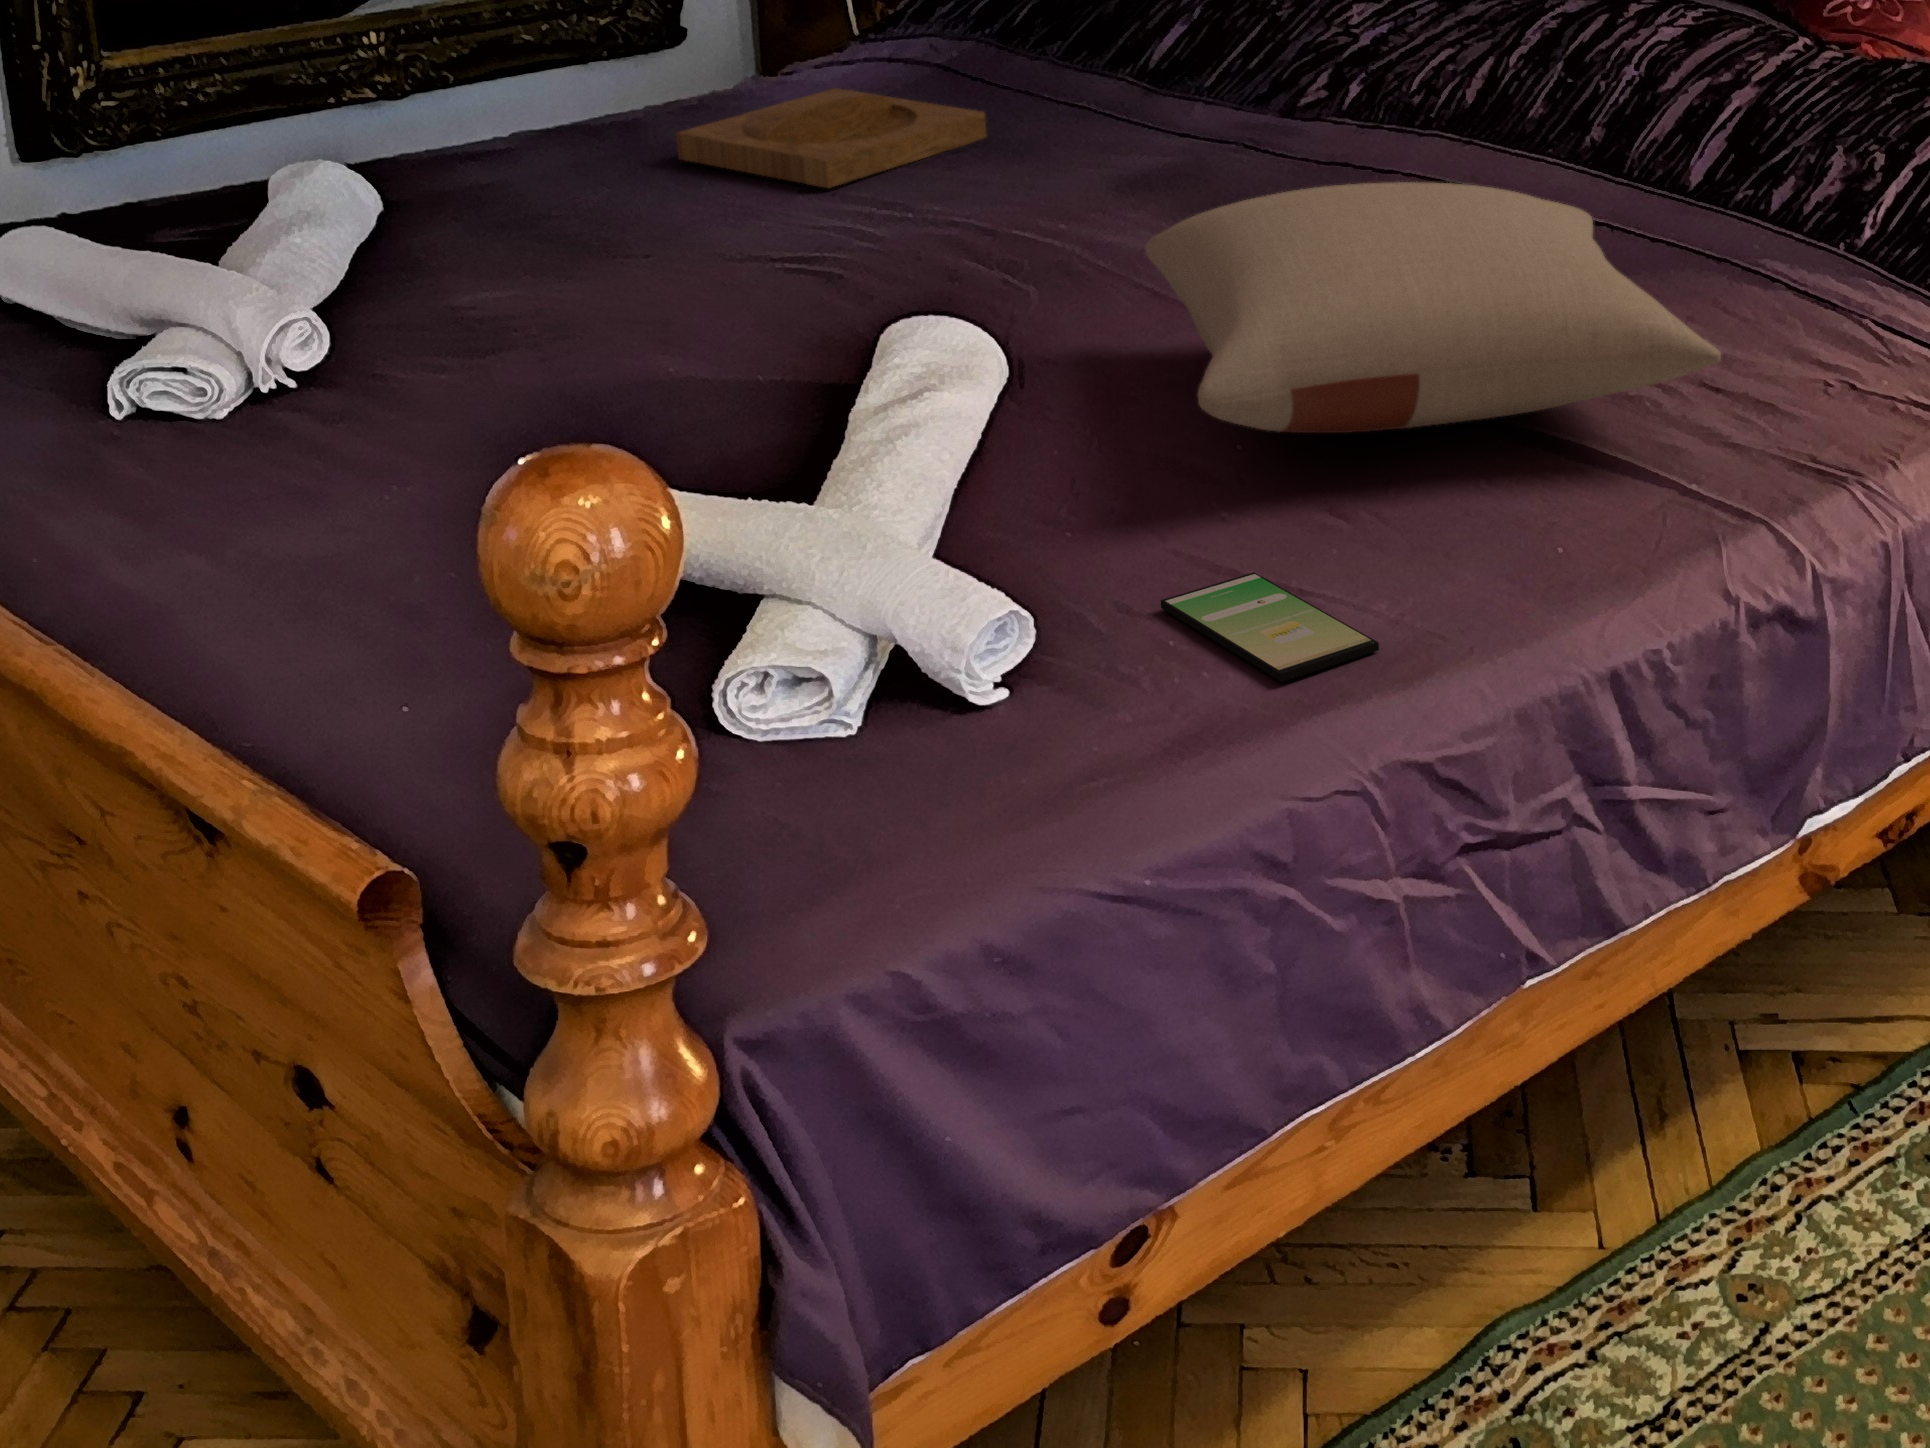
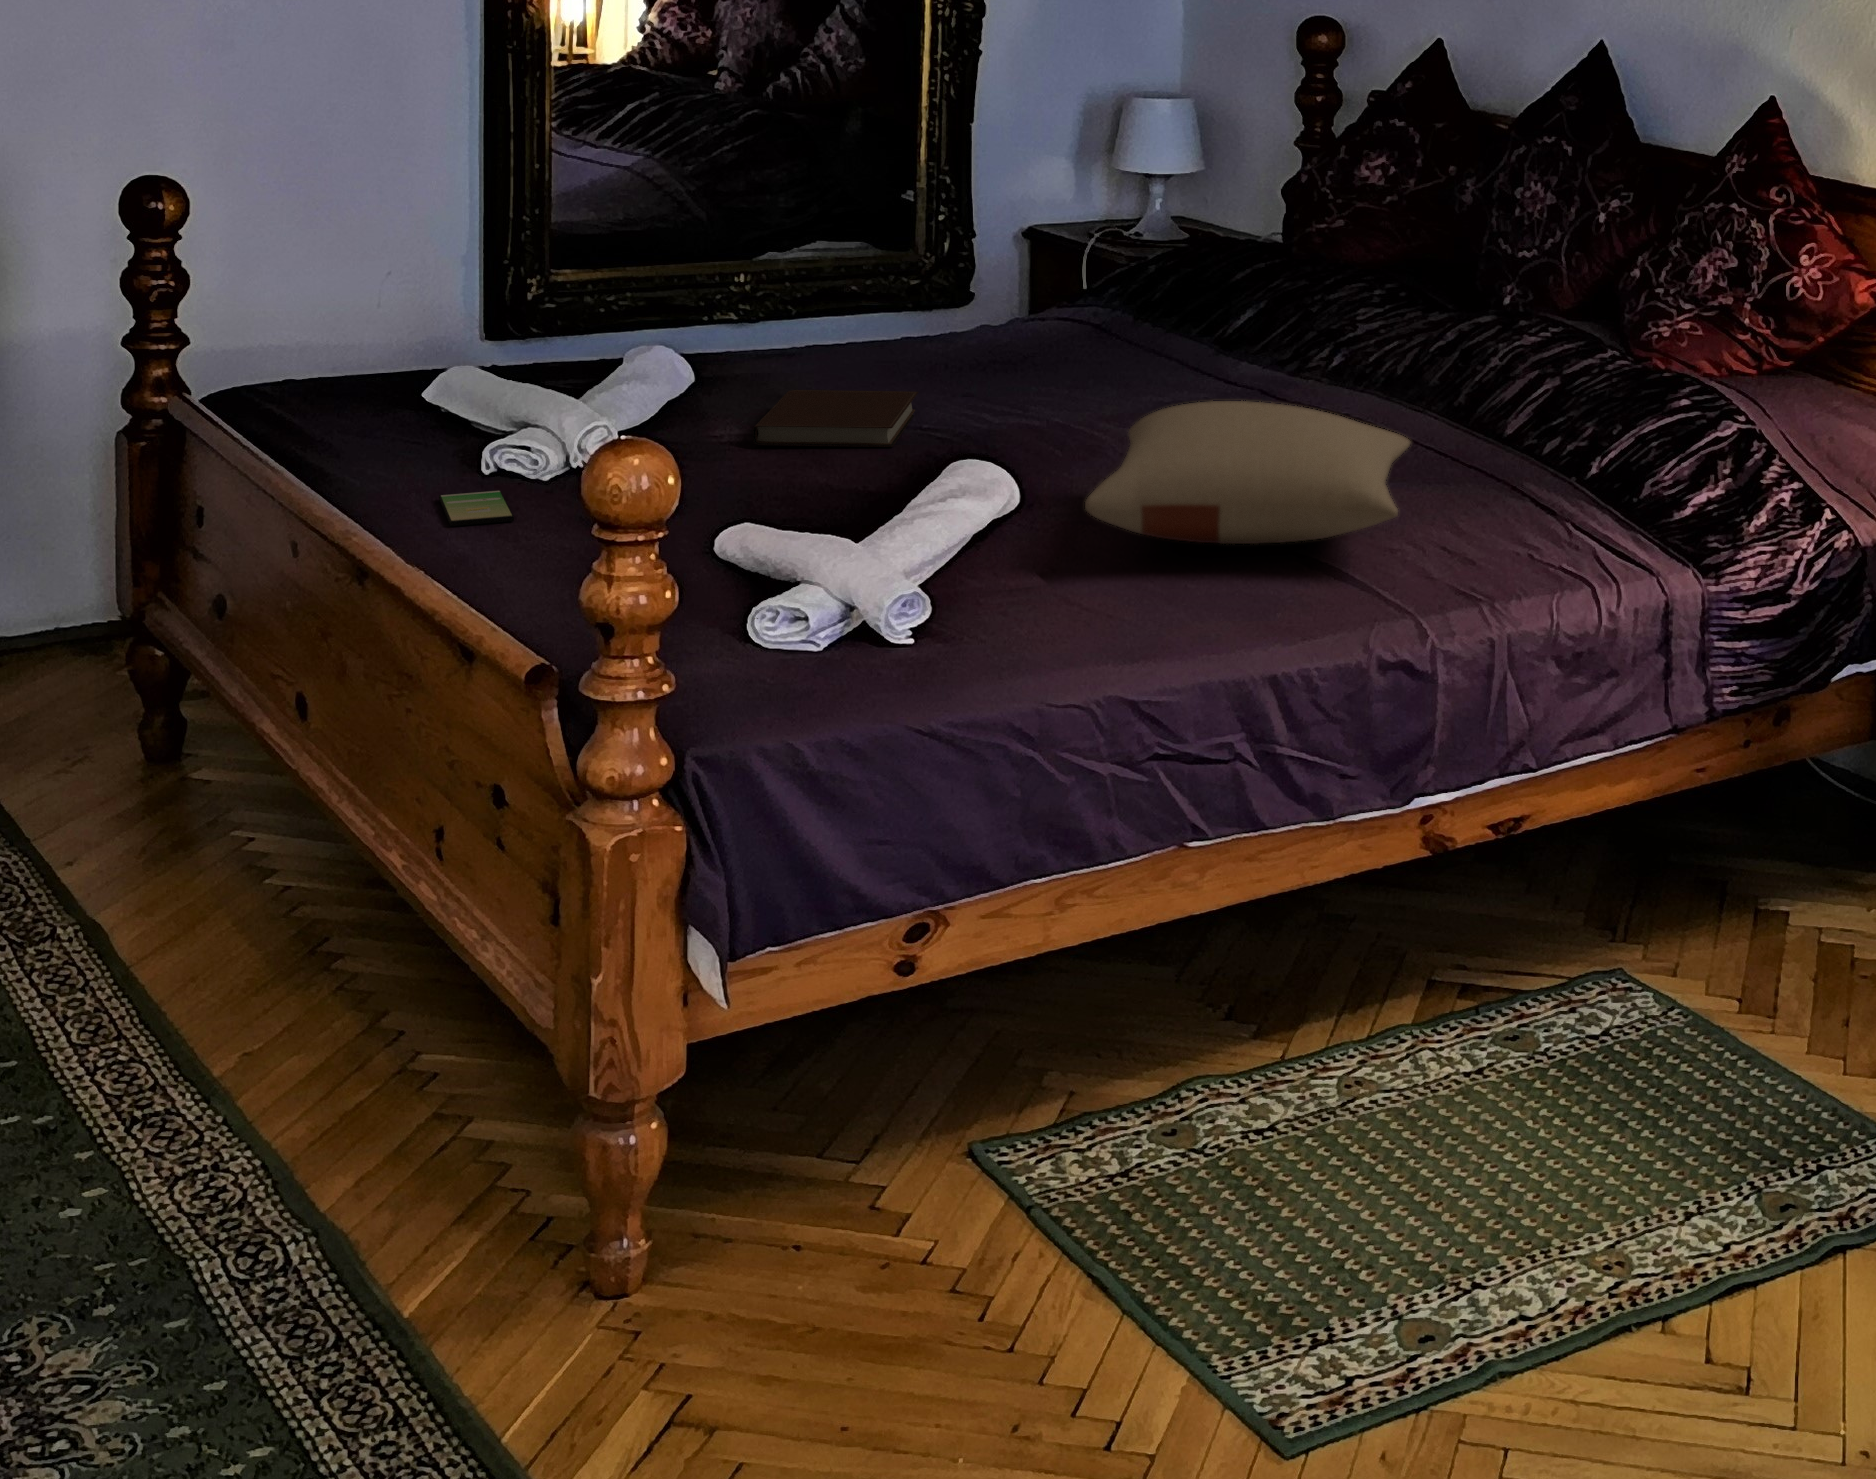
tray: present [676,88,987,188] -> none [916,333,1125,393]
notebook: none [502,200,722,315] -> present [753,390,918,447]
smartphone: present [1161,572,1379,682] -> present [439,490,514,526]

